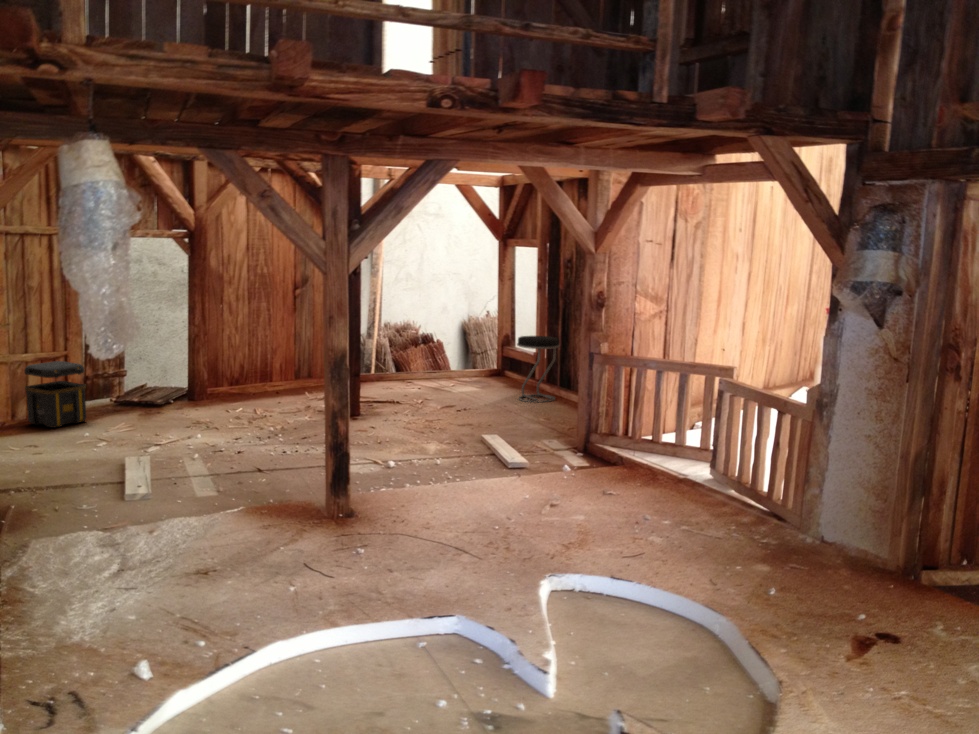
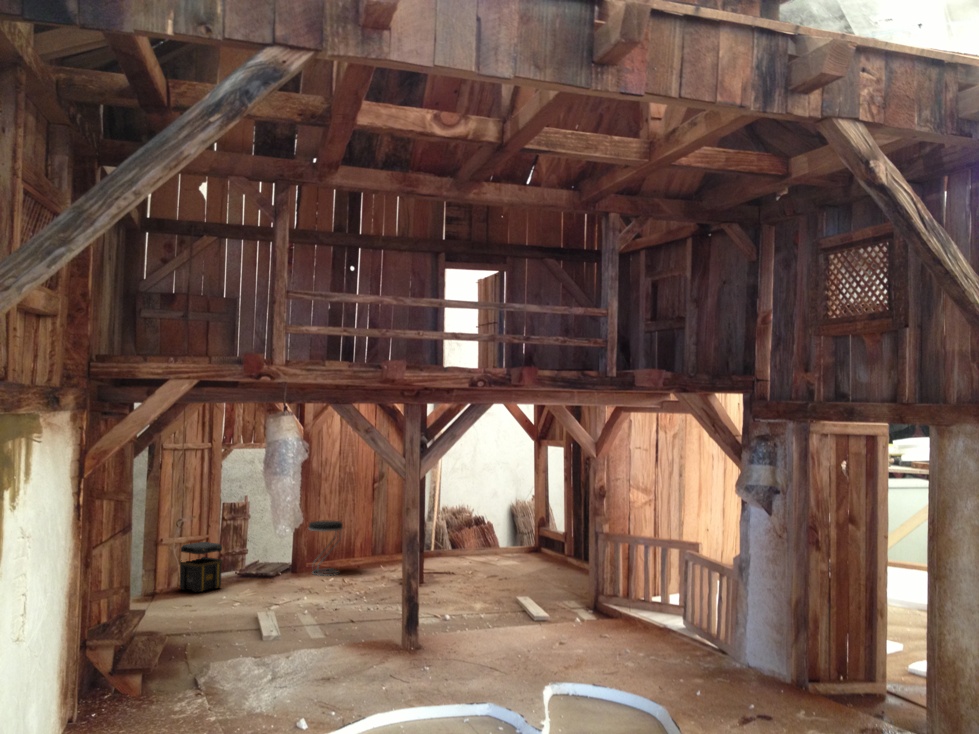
stool: present [517,336,560,402] -> present [309,520,343,576]

